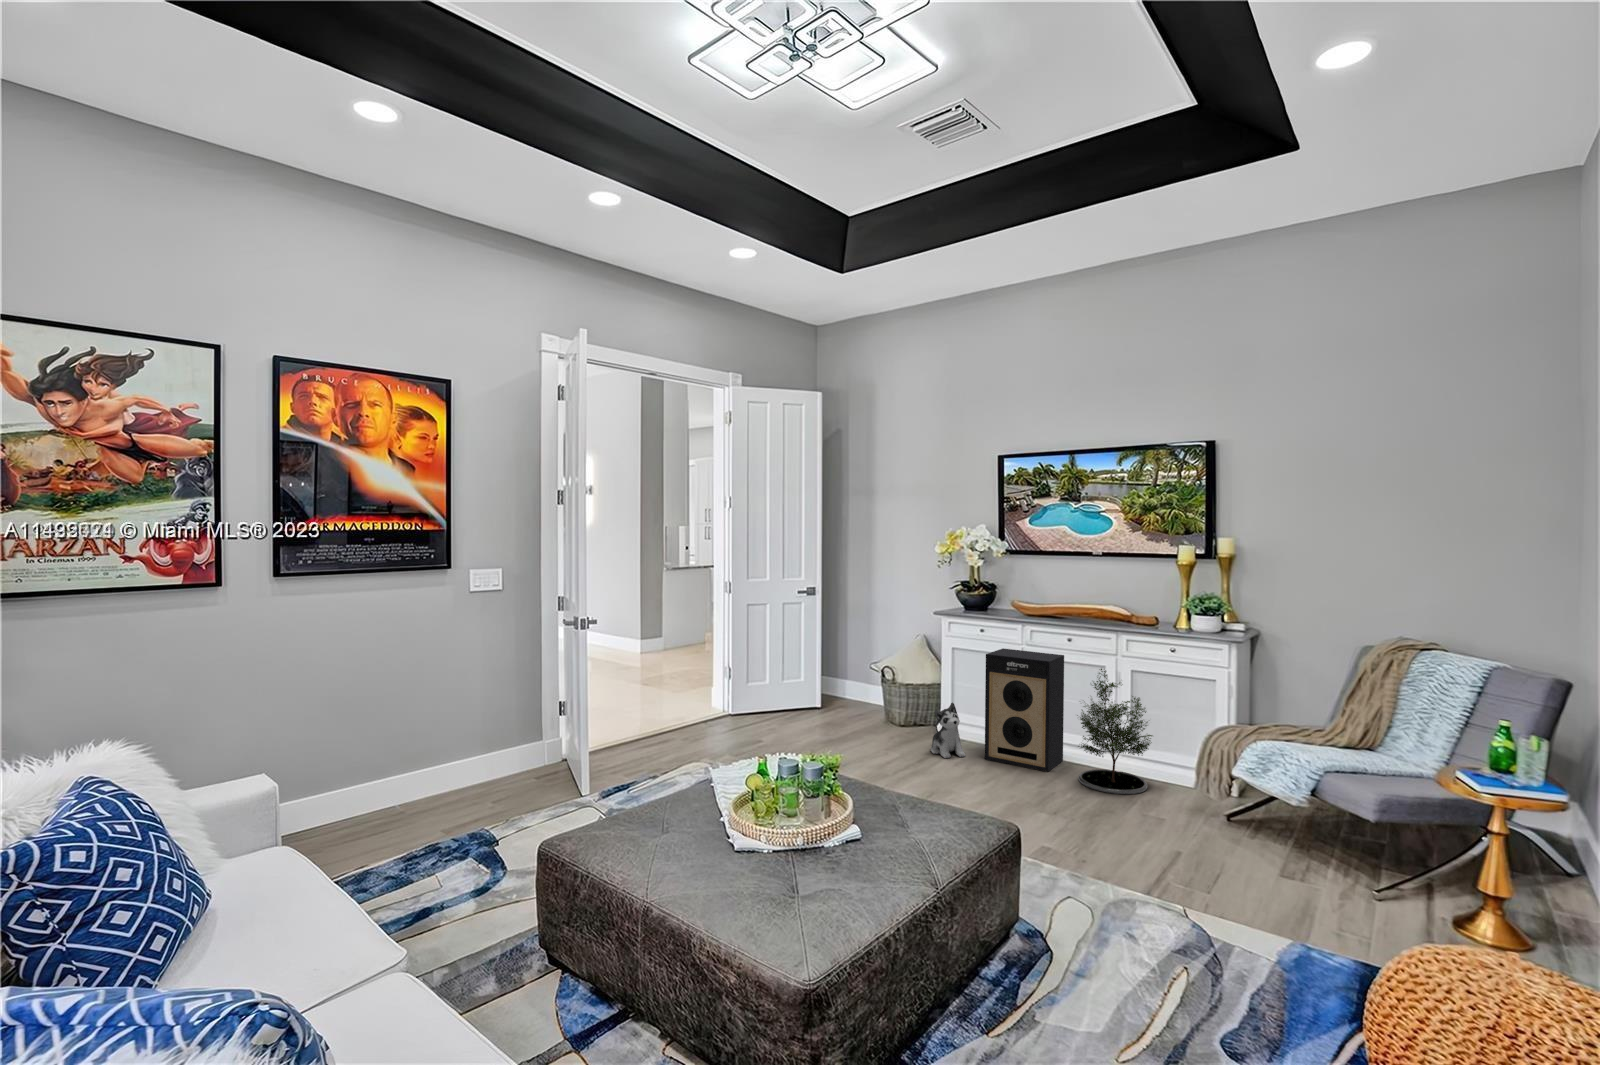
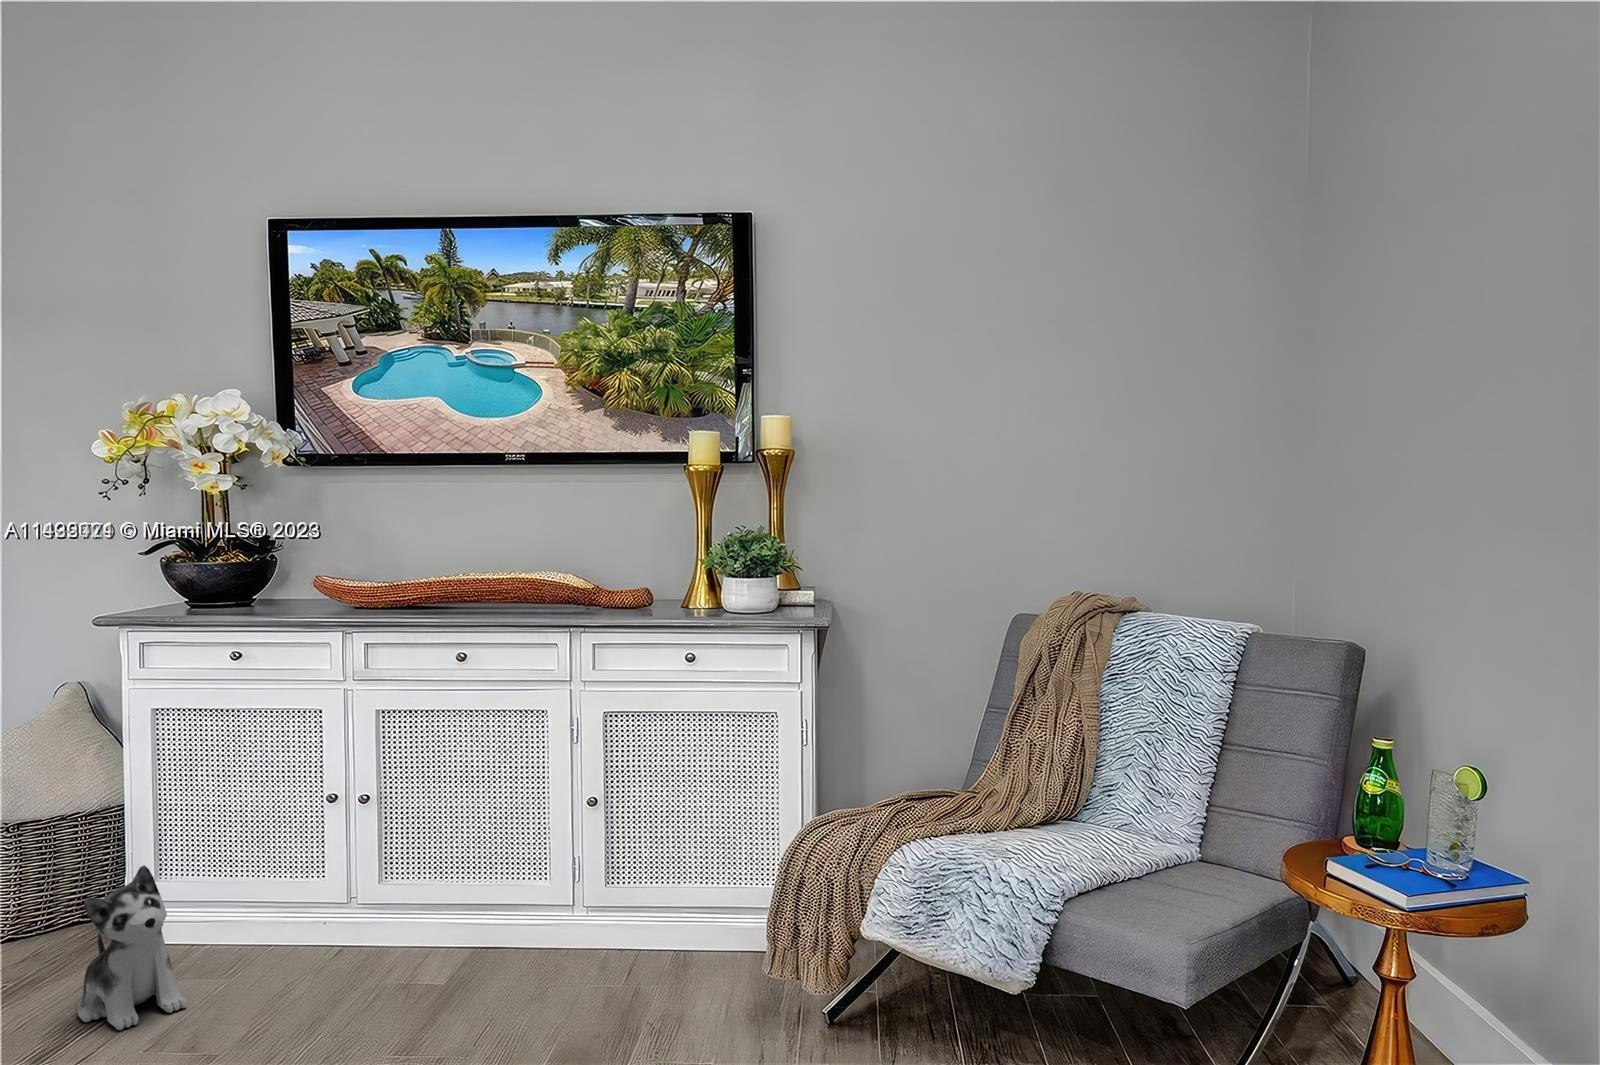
speaker: present [985,648,1064,772] -> none [239,698,450,1002]
potted tree: present [1077,669,1153,794] -> none [485,718,664,1029]

